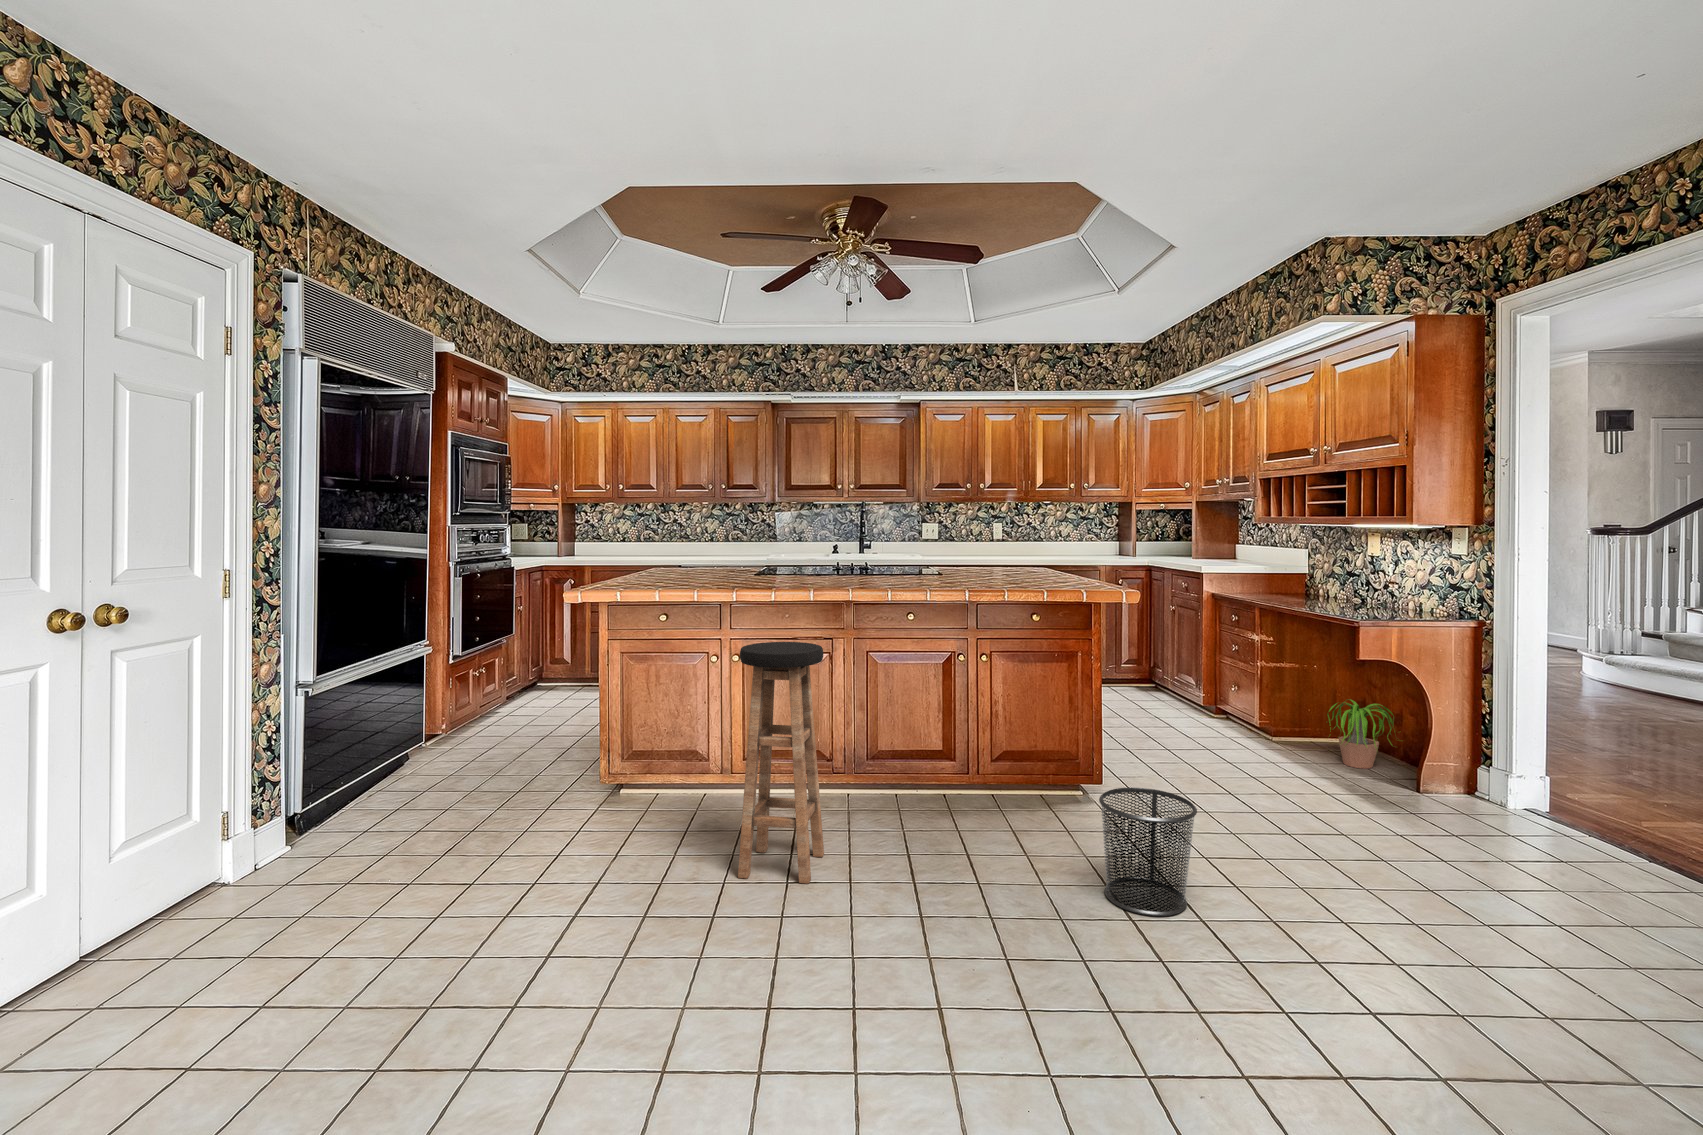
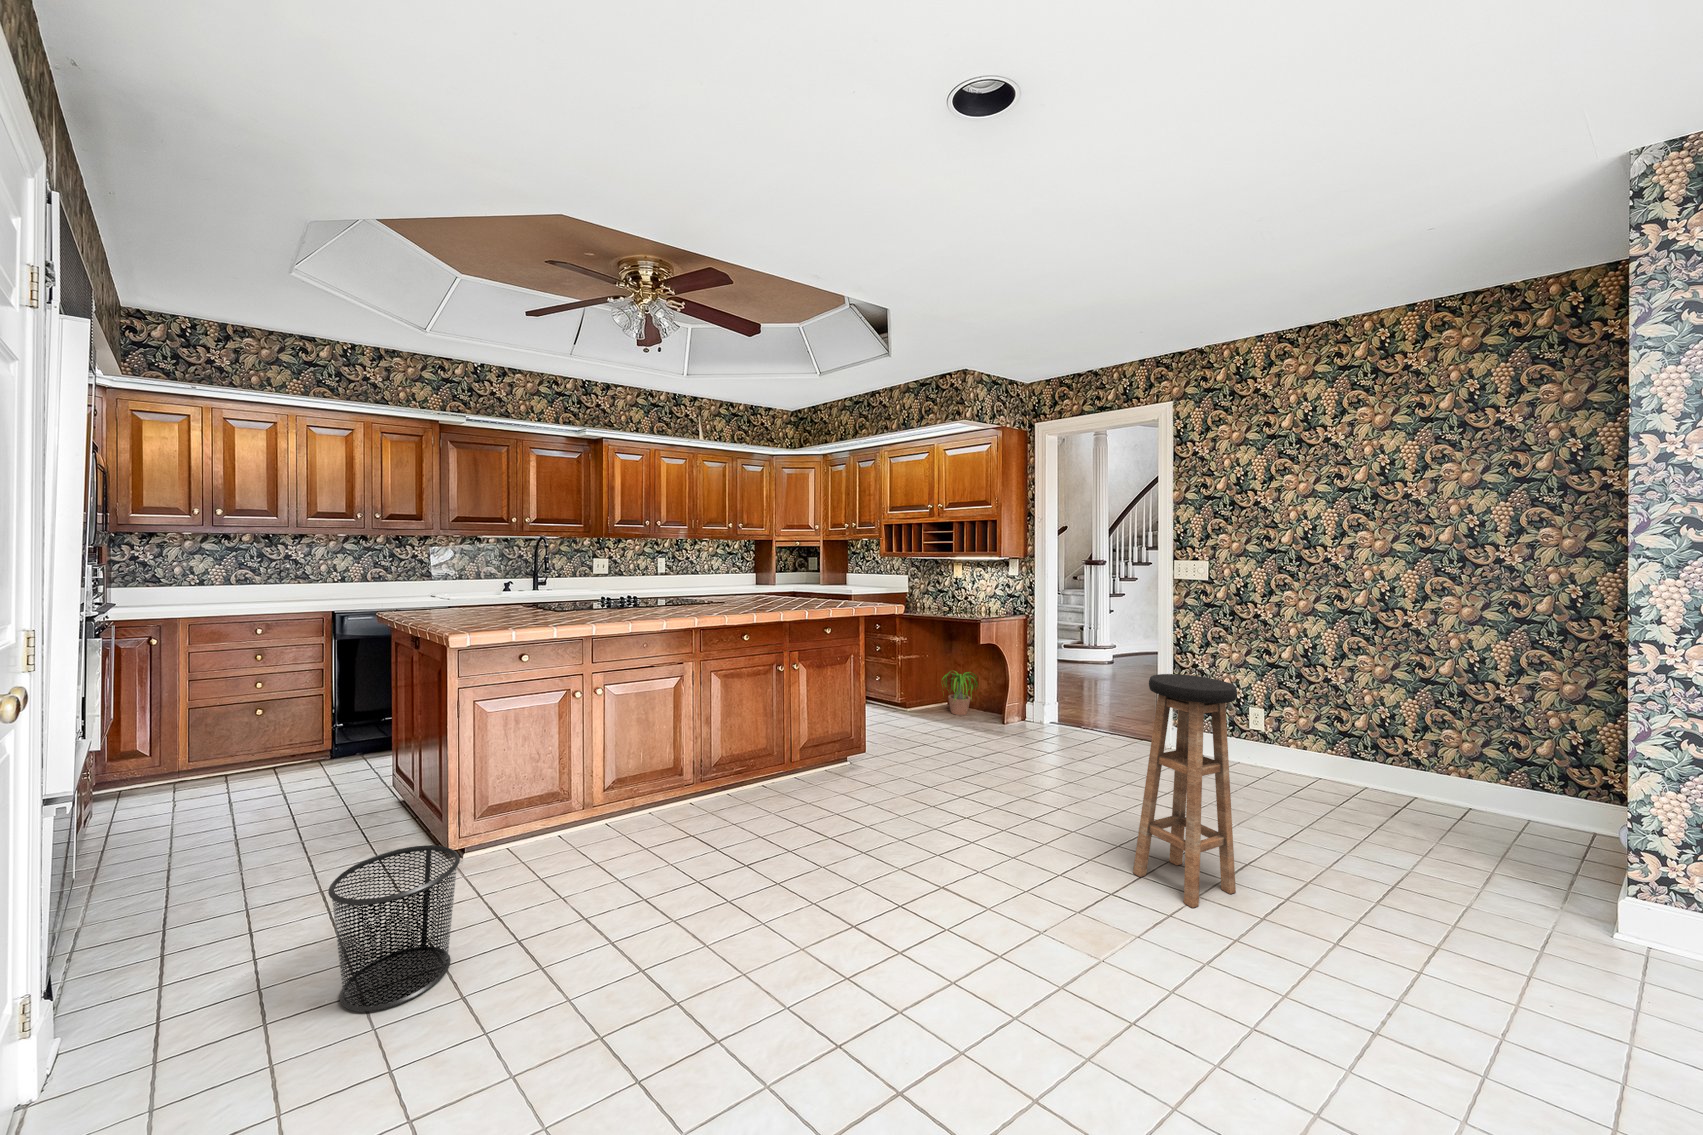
bar stool: present [738,642,824,884] -> present [1133,674,1237,908]
waste bin: present [1099,788,1197,916] -> present [328,845,460,1012]

